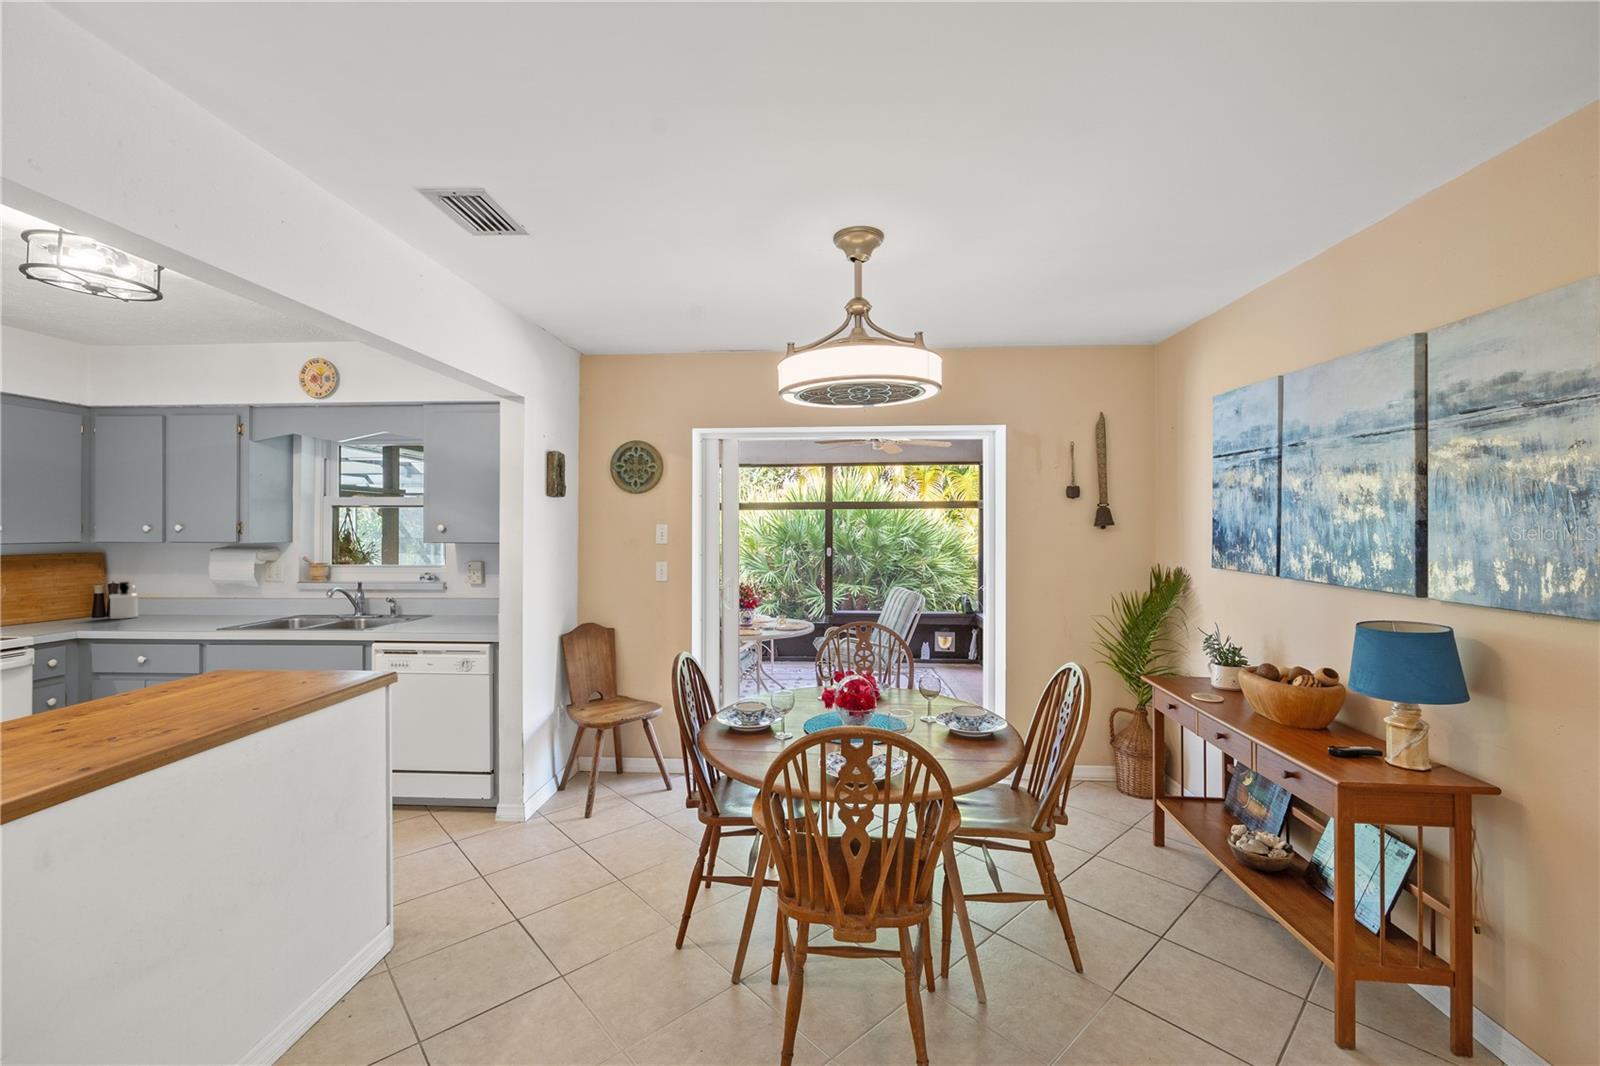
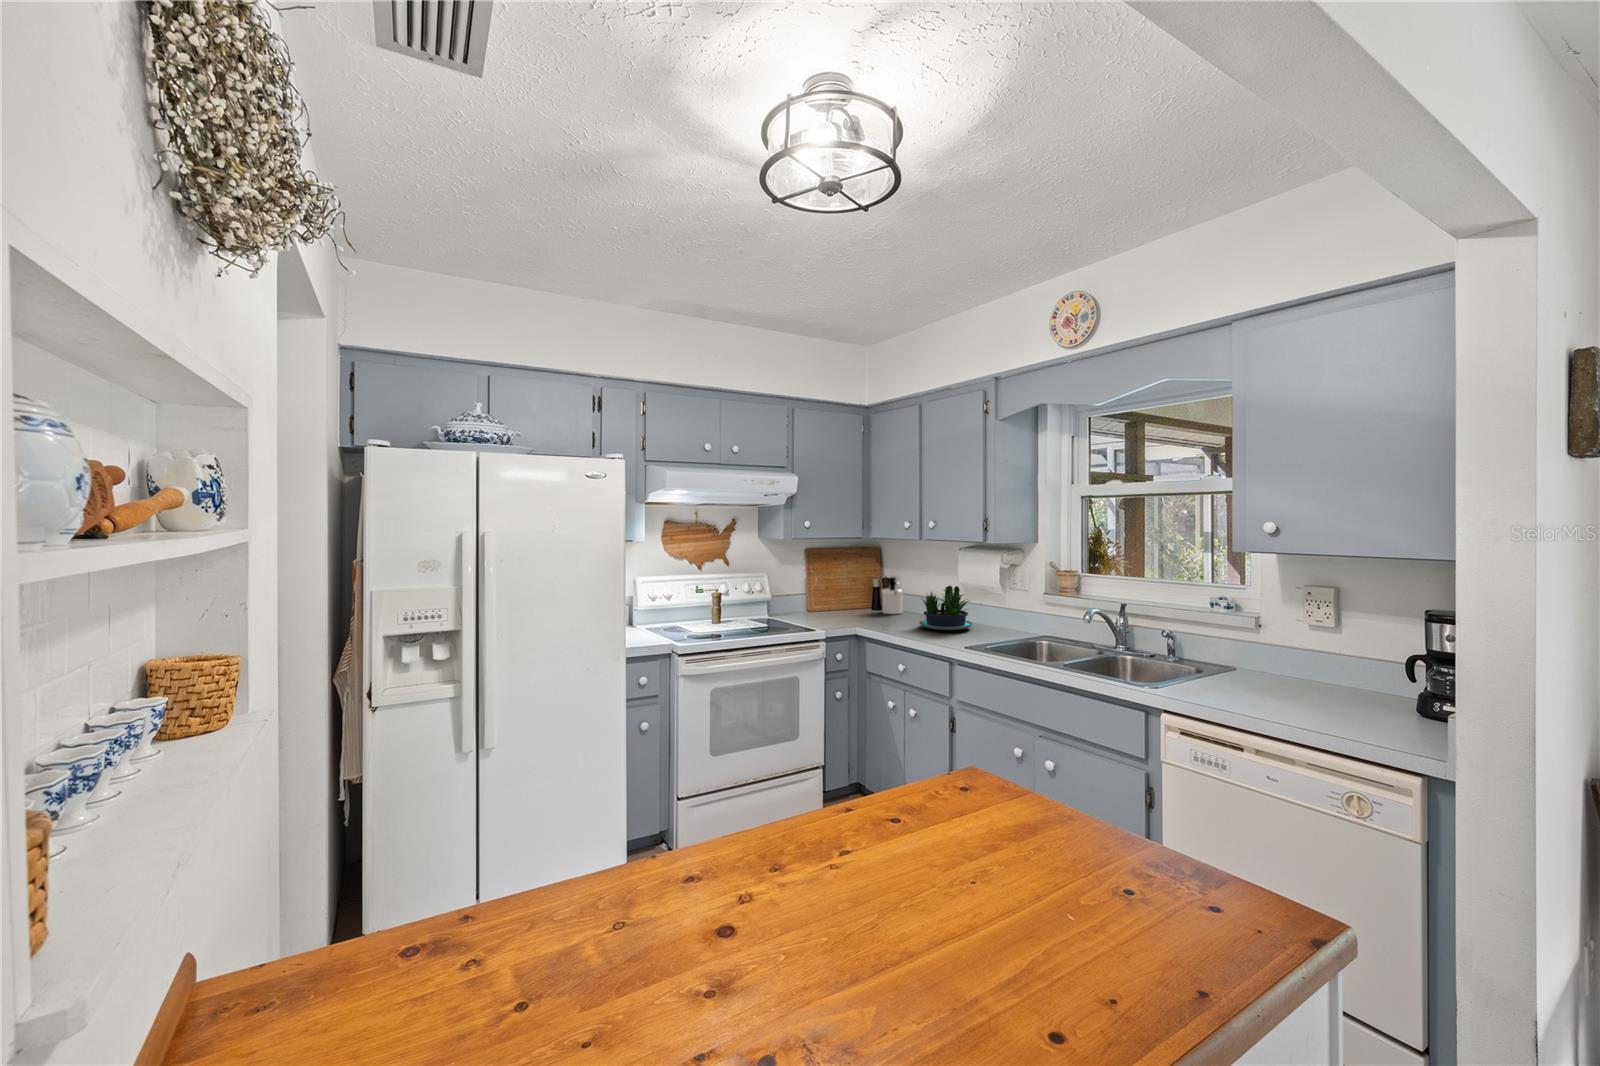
potted plant: none [164,583,231,623] -> present [919,586,973,630]

